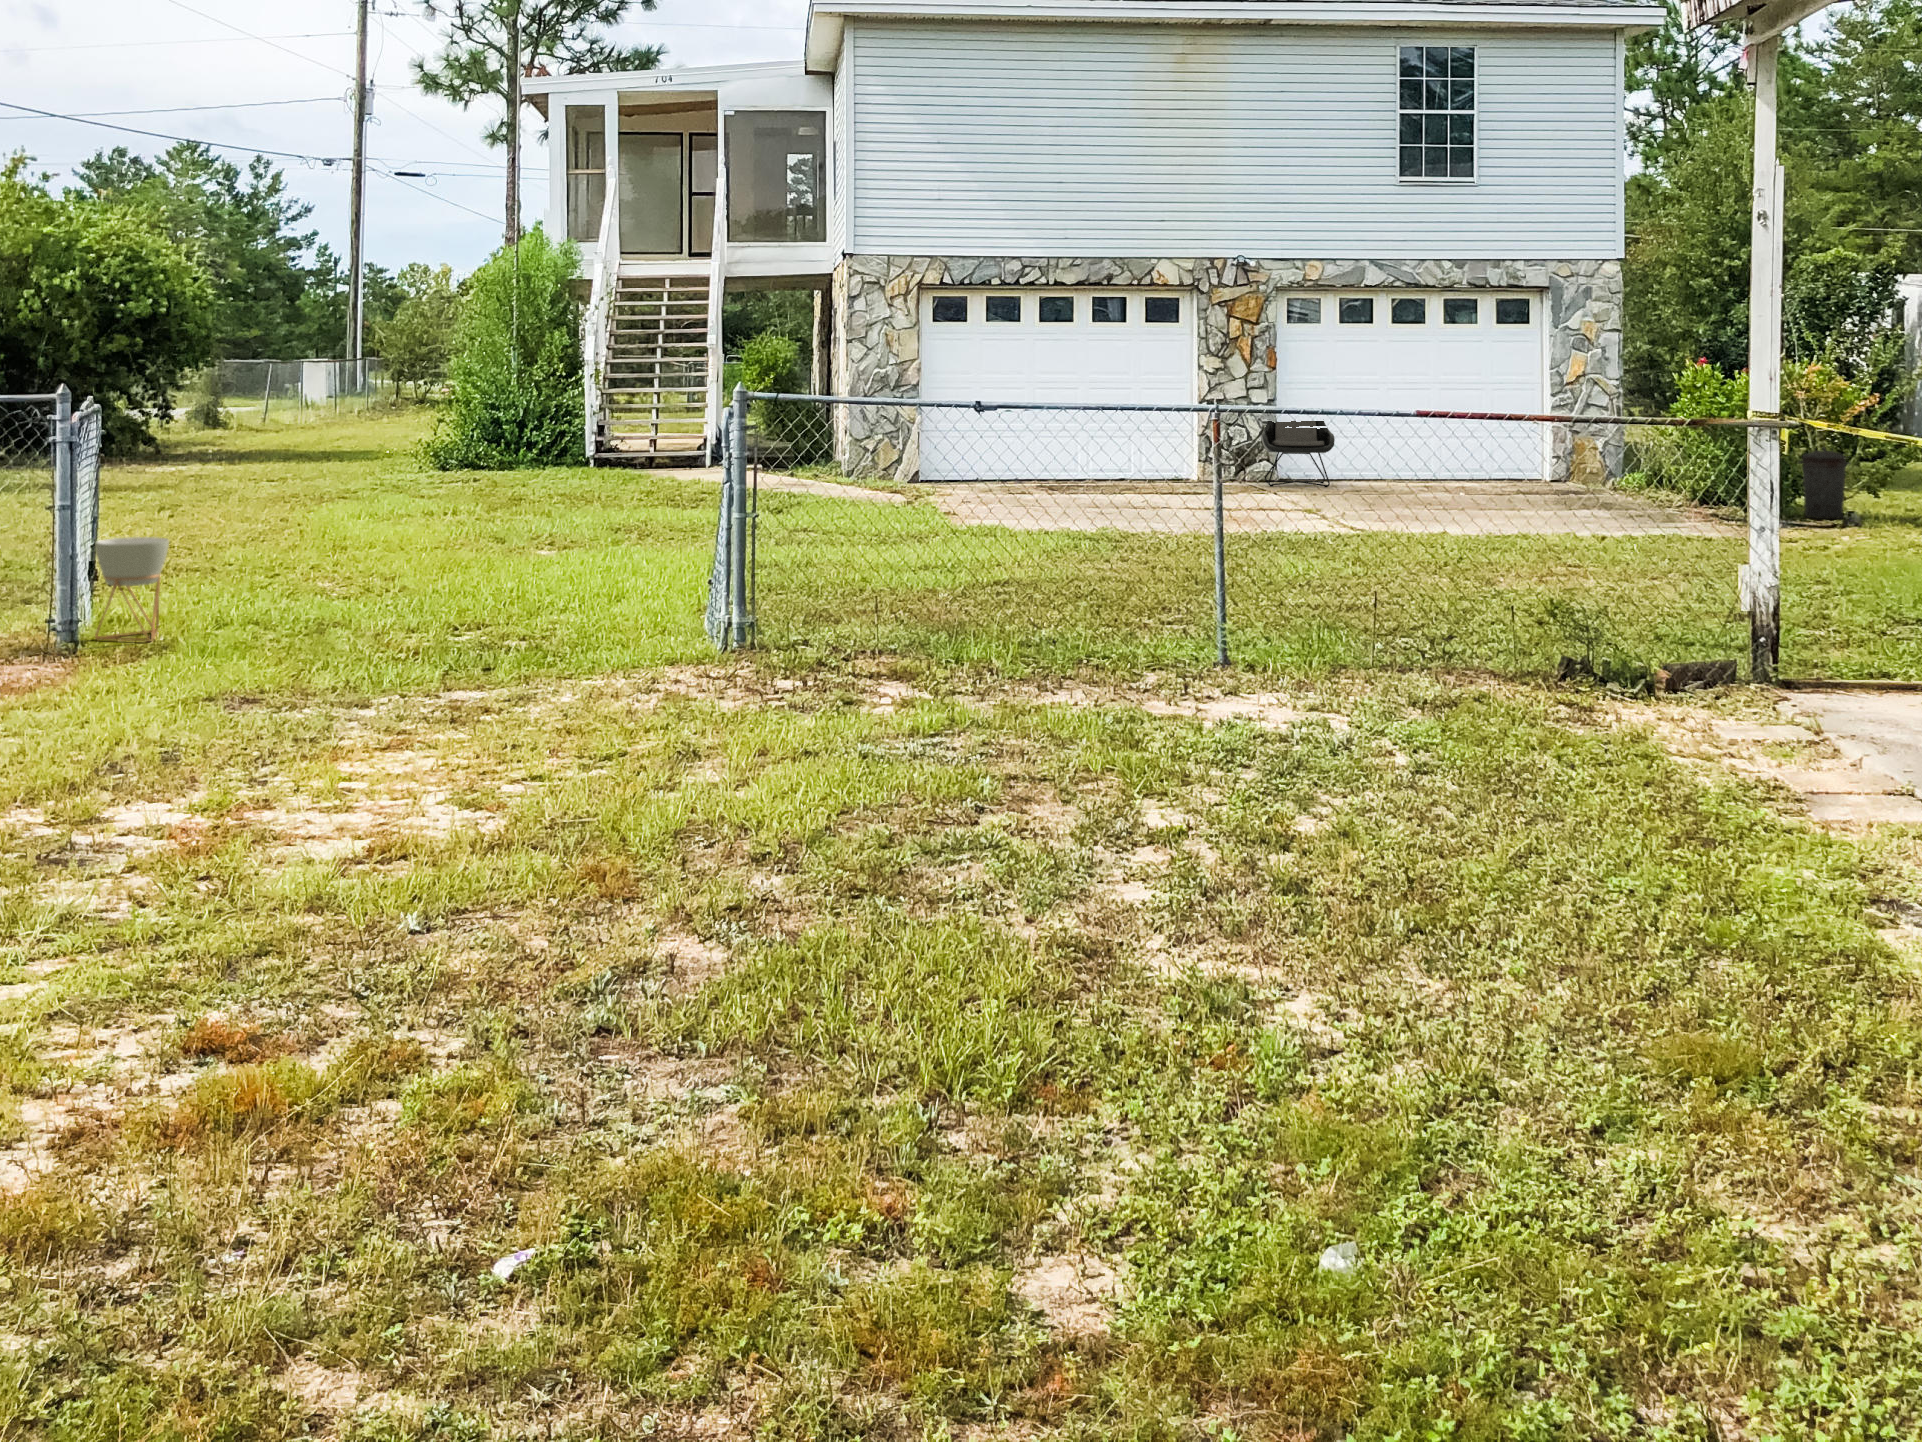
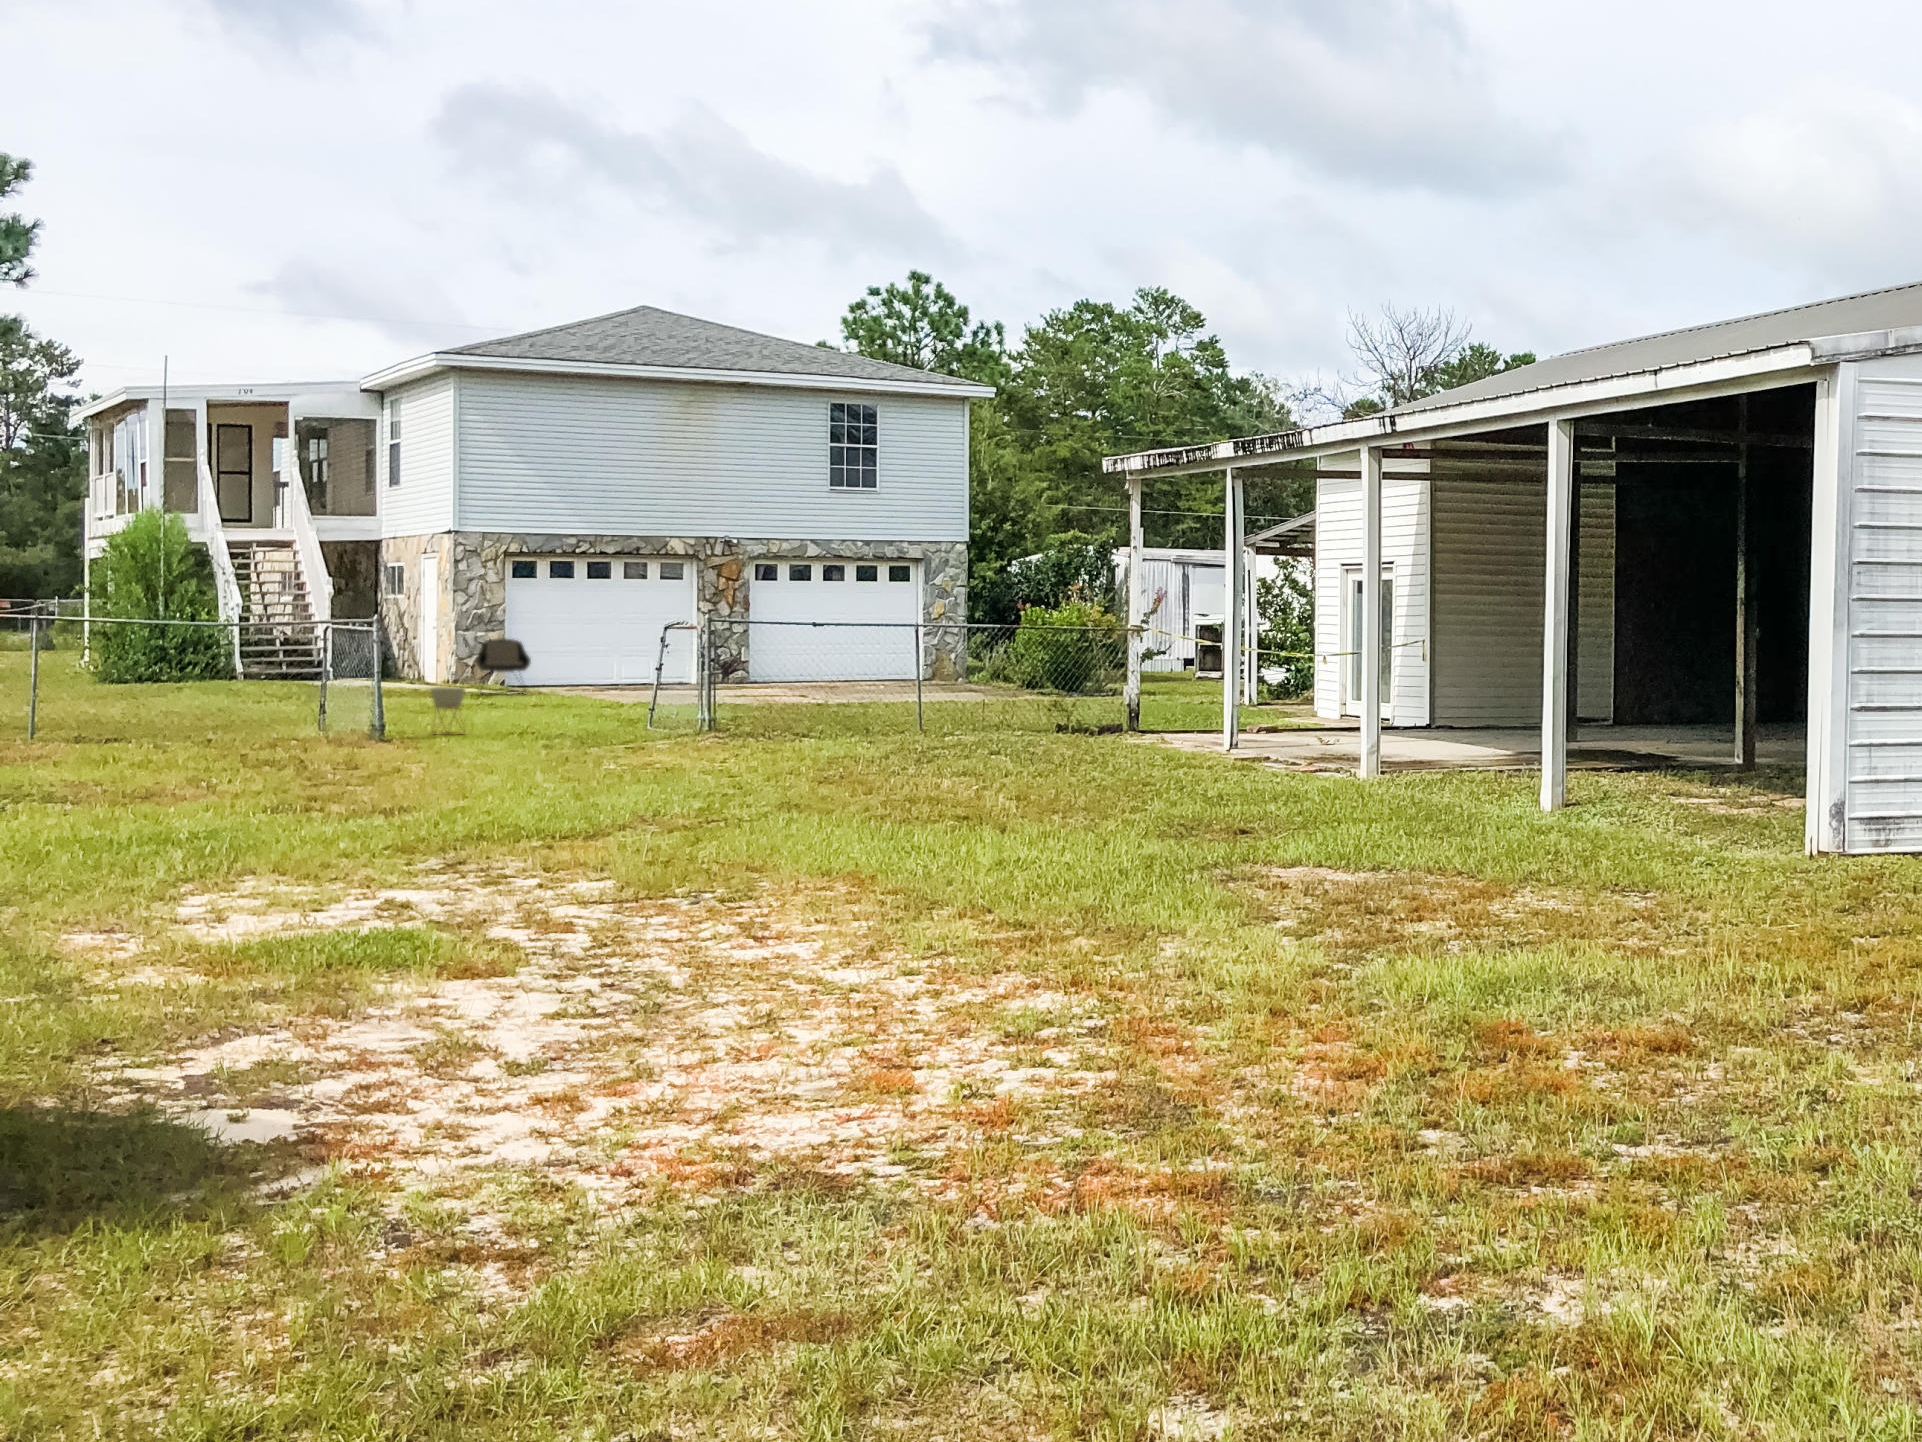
lounge chair: present [1262,421,1335,487] -> present [475,638,531,694]
trash can: present [1799,448,1850,519] -> none [1094,655,1122,695]

